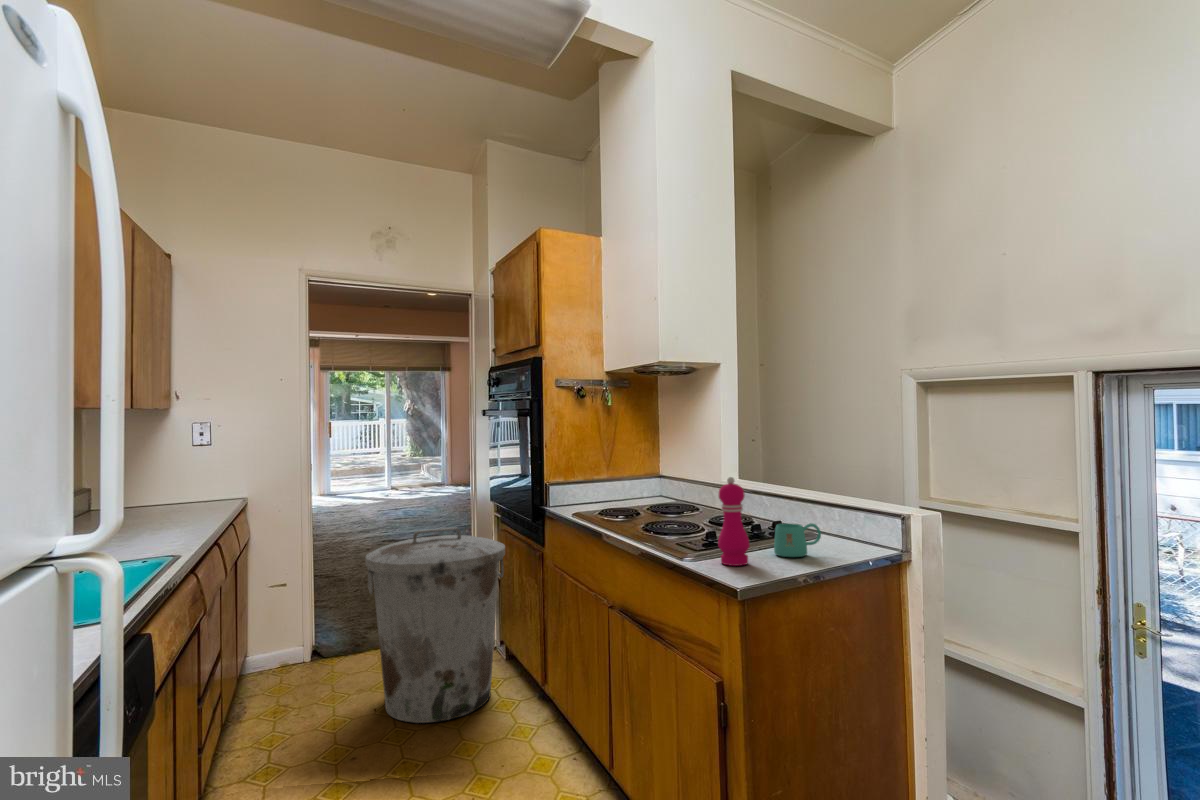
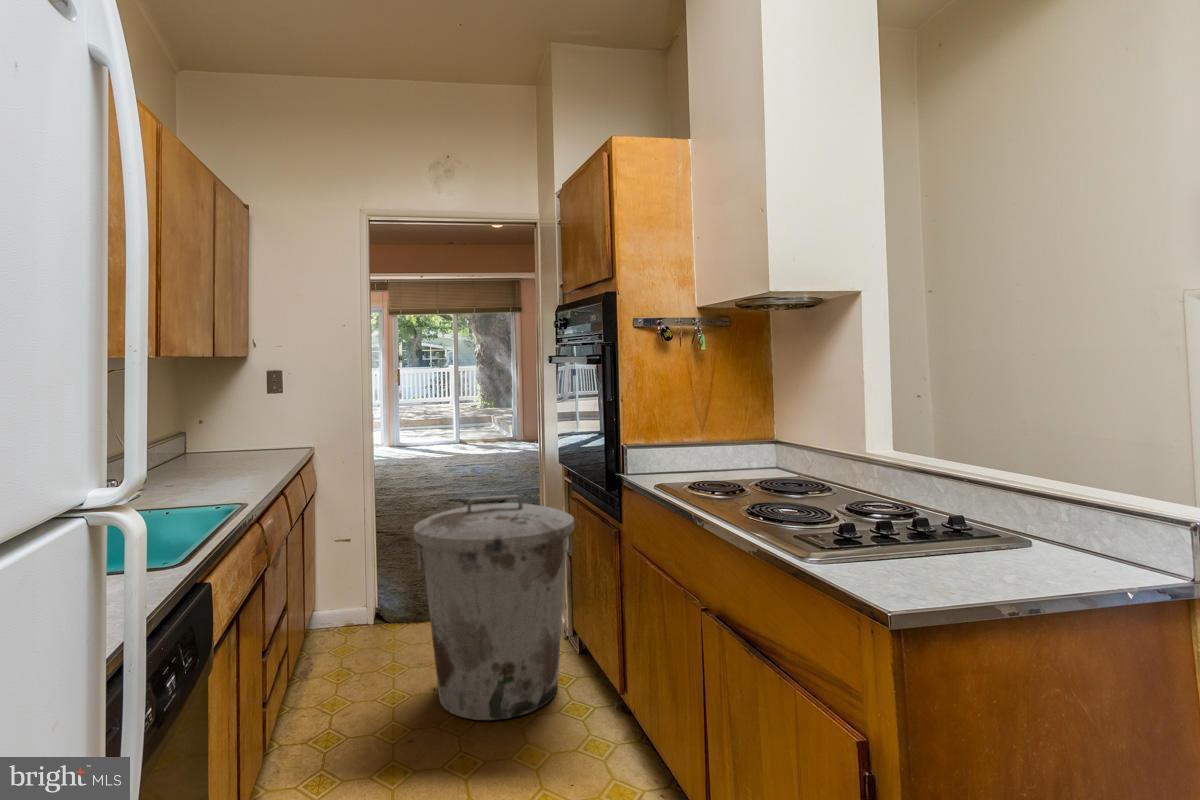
pepper mill: present [718,477,750,566] -> none [884,457,936,594]
mug: present [774,523,821,557] -> none [966,527,1045,581]

